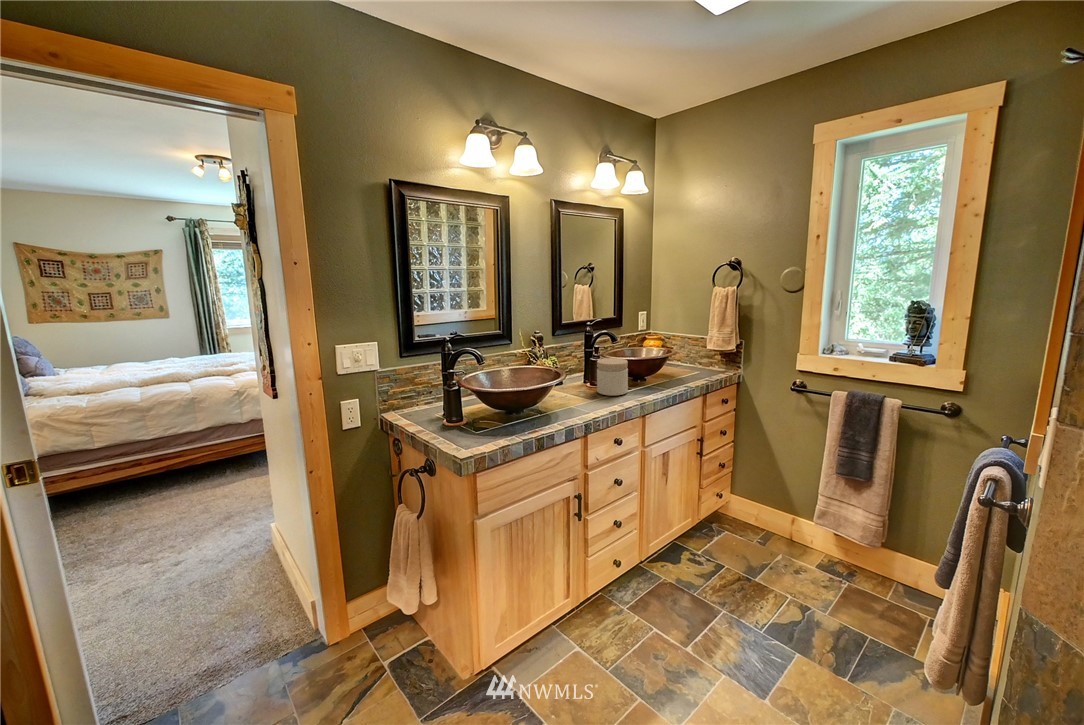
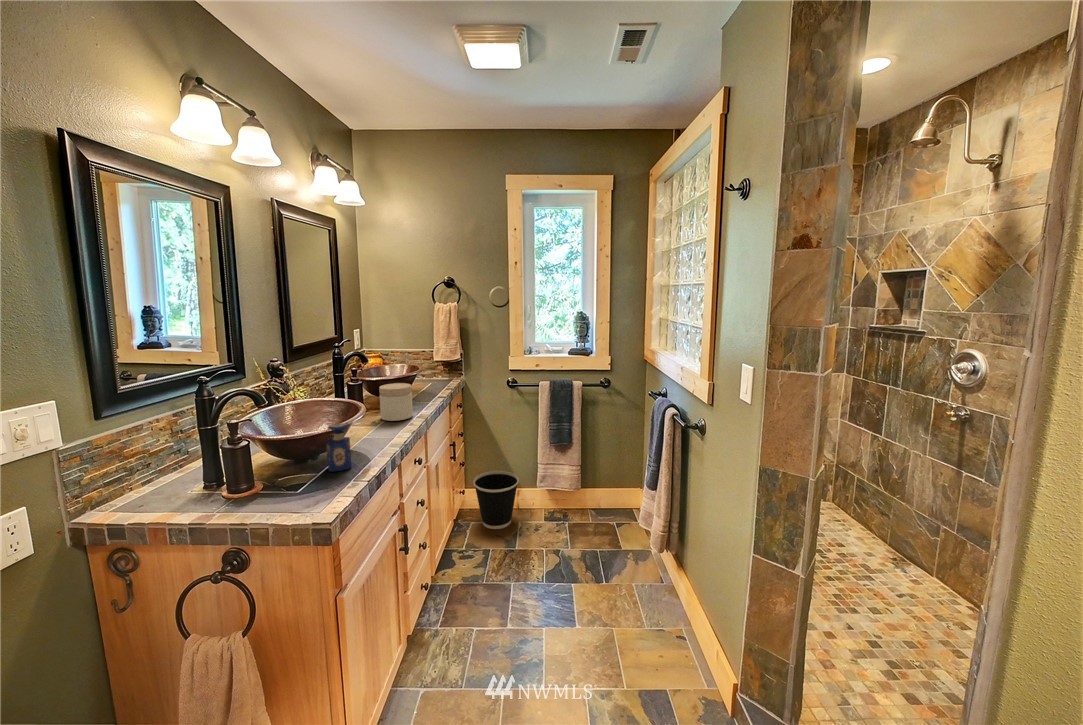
perfume bottle: none [509,387,531,427] -> present [326,423,351,472]
wastebasket: none [727,480,788,552] -> present [473,471,519,529]

